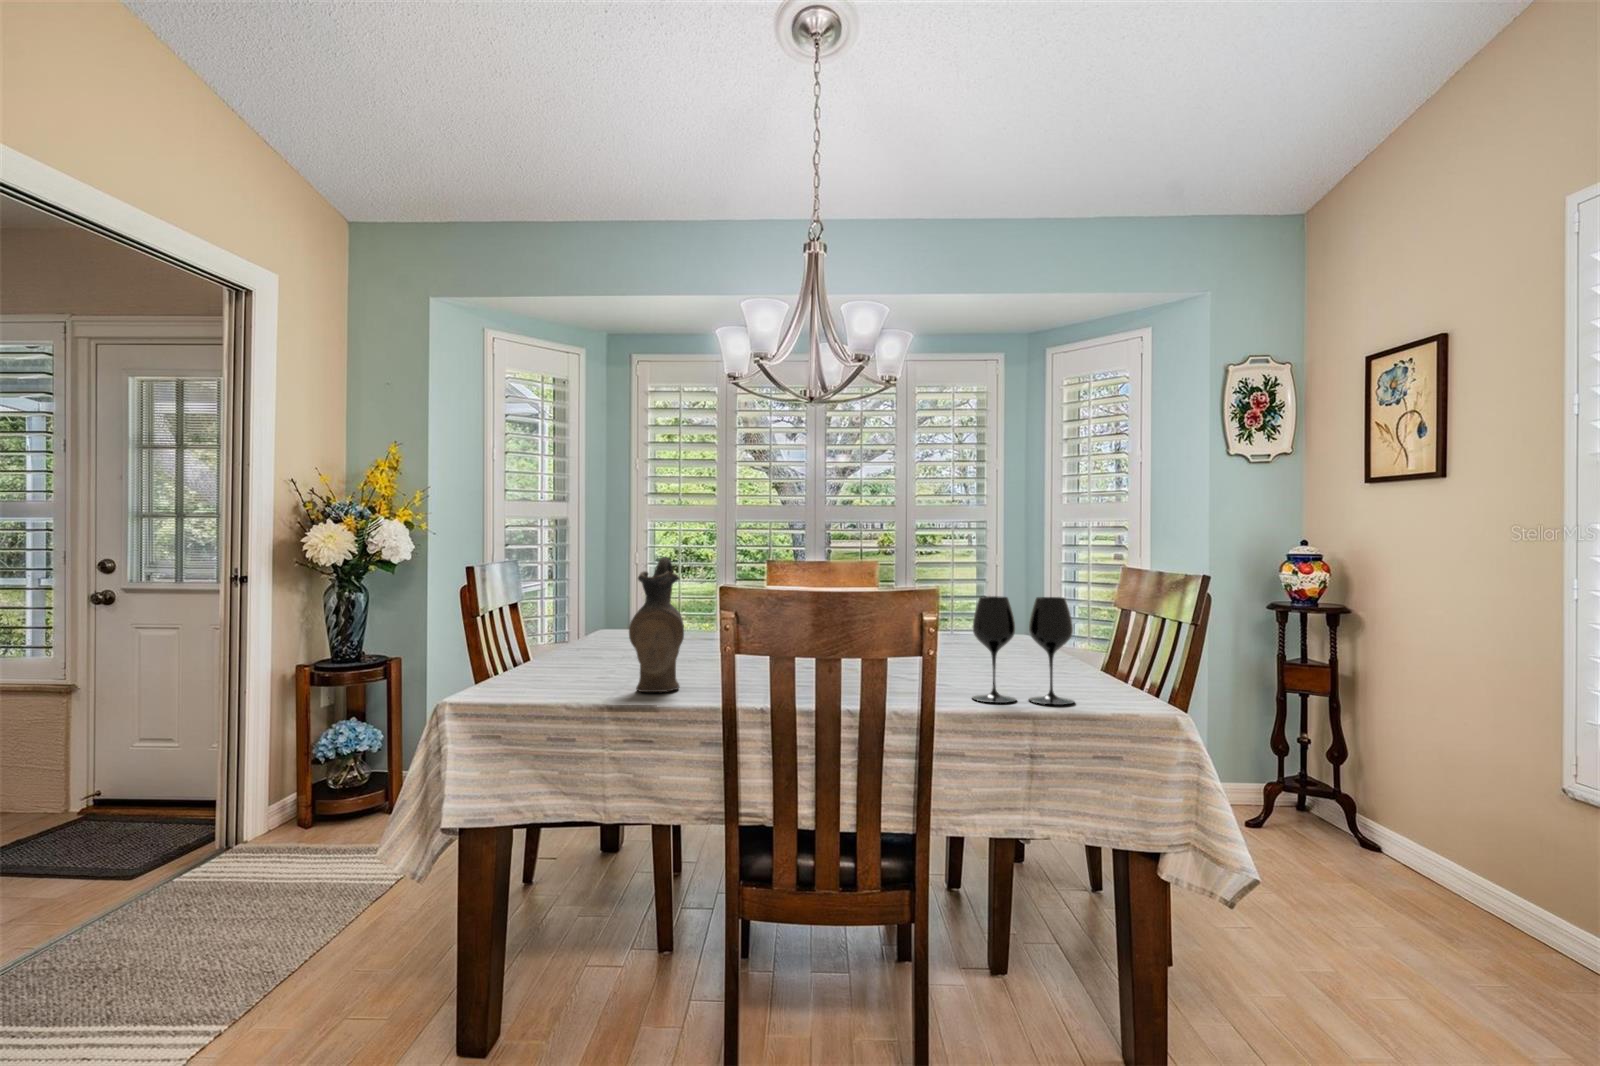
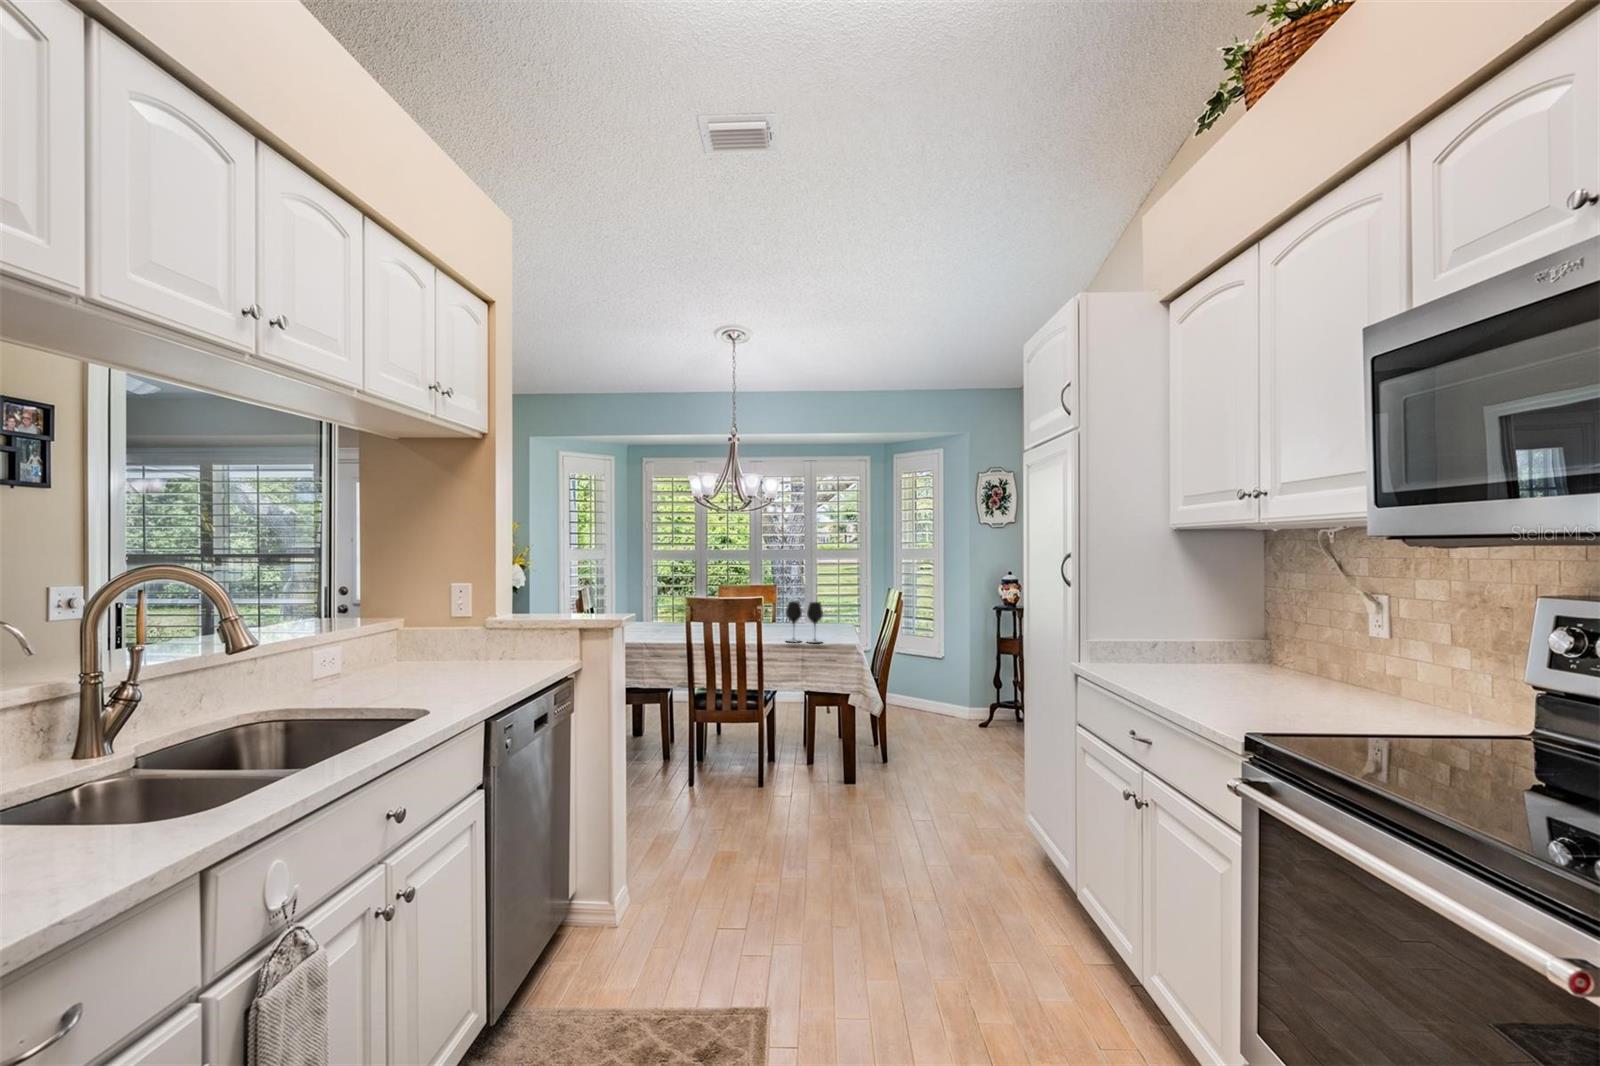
ceramic pitcher: present [629,557,684,692] -> none [652,584,674,638]

